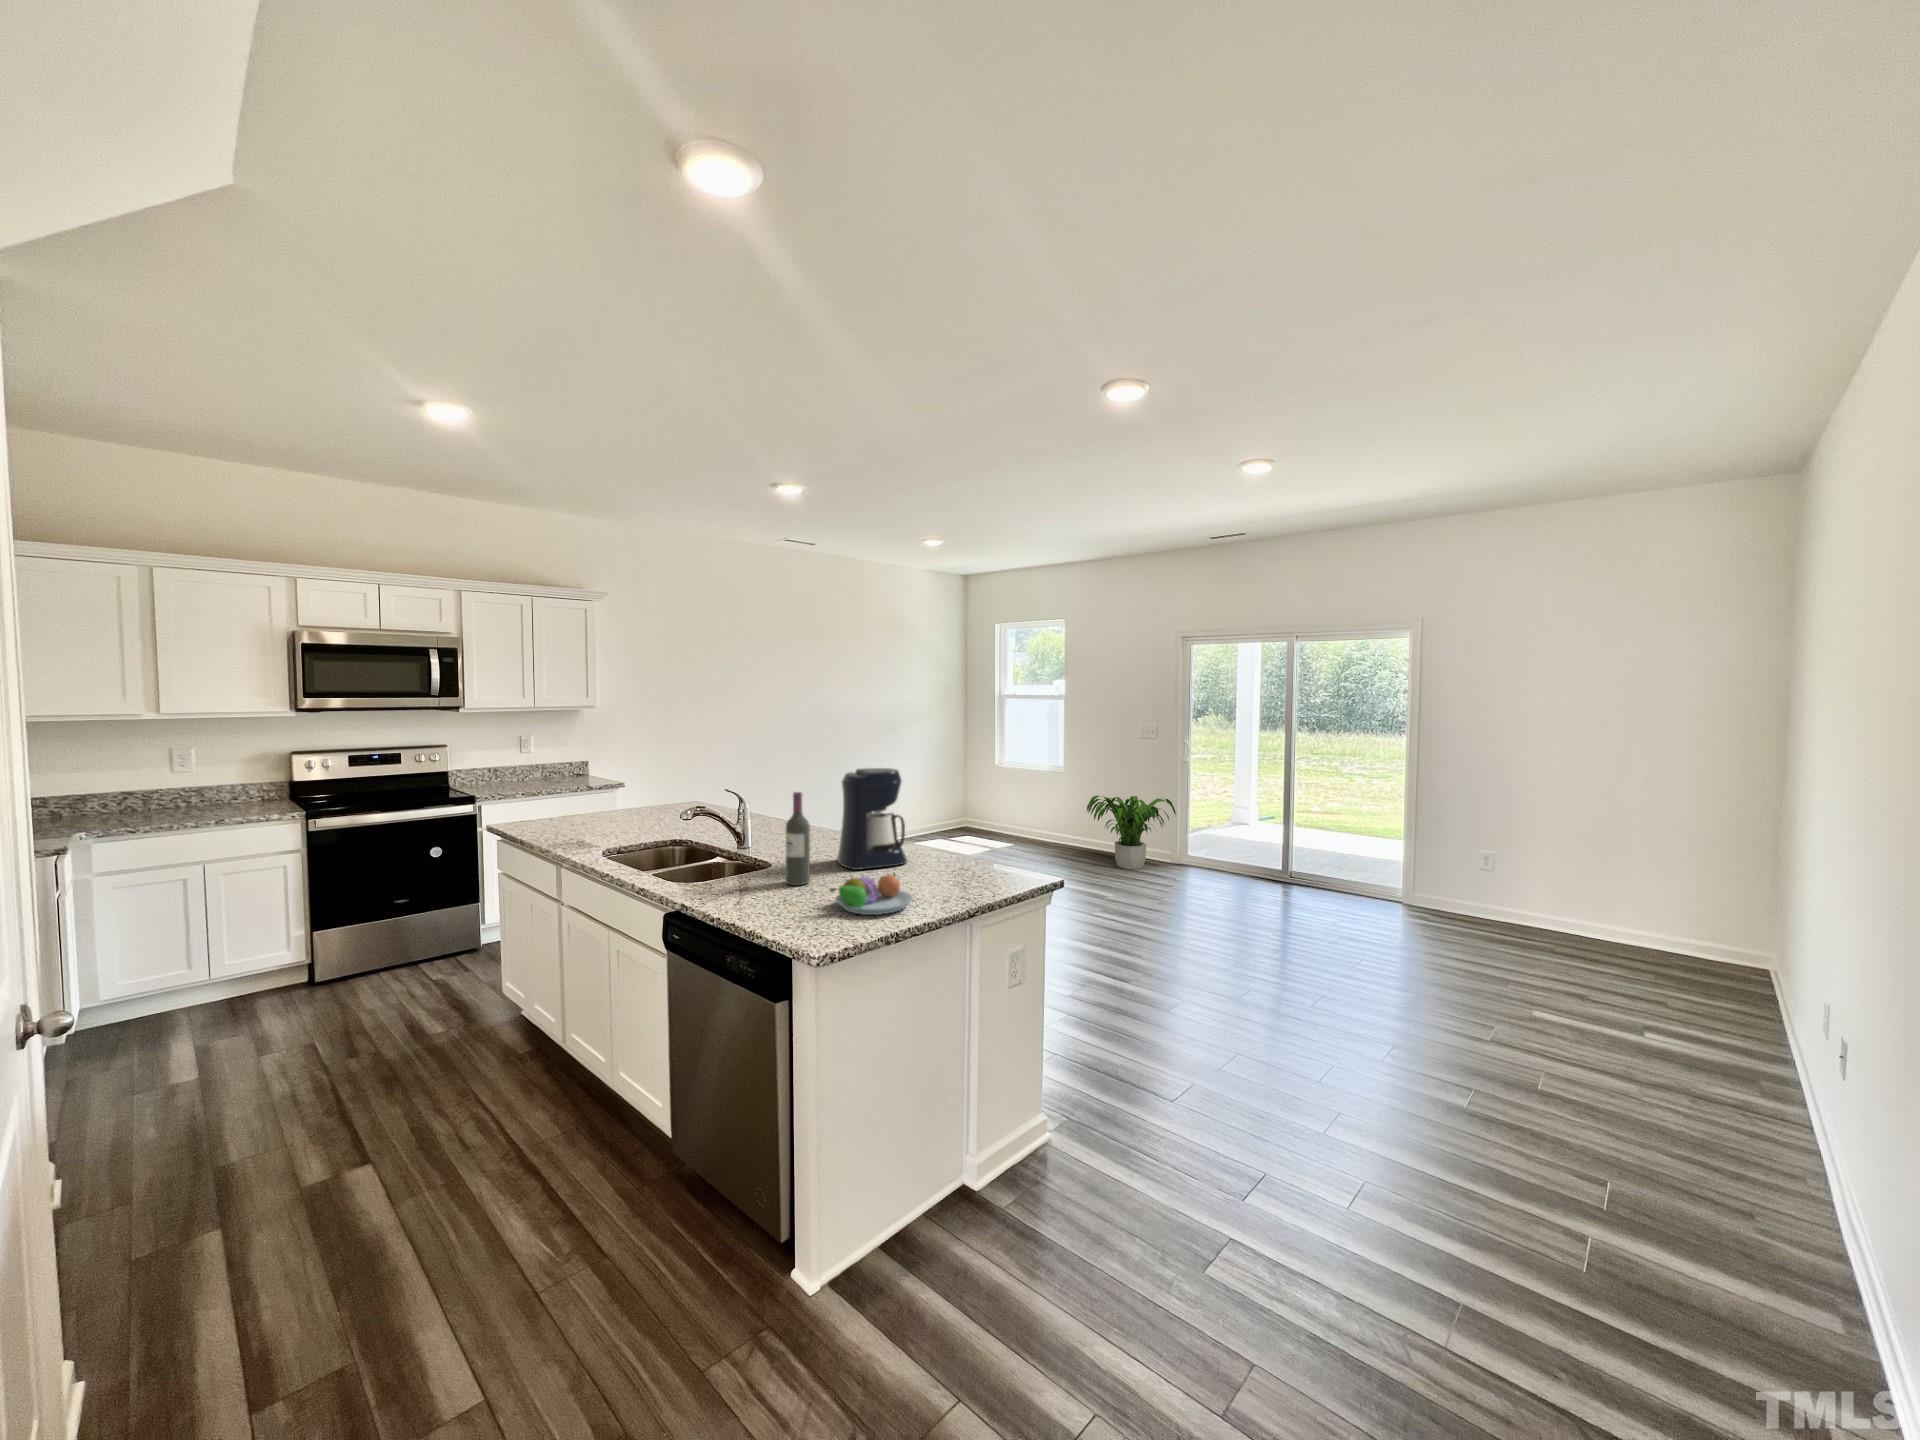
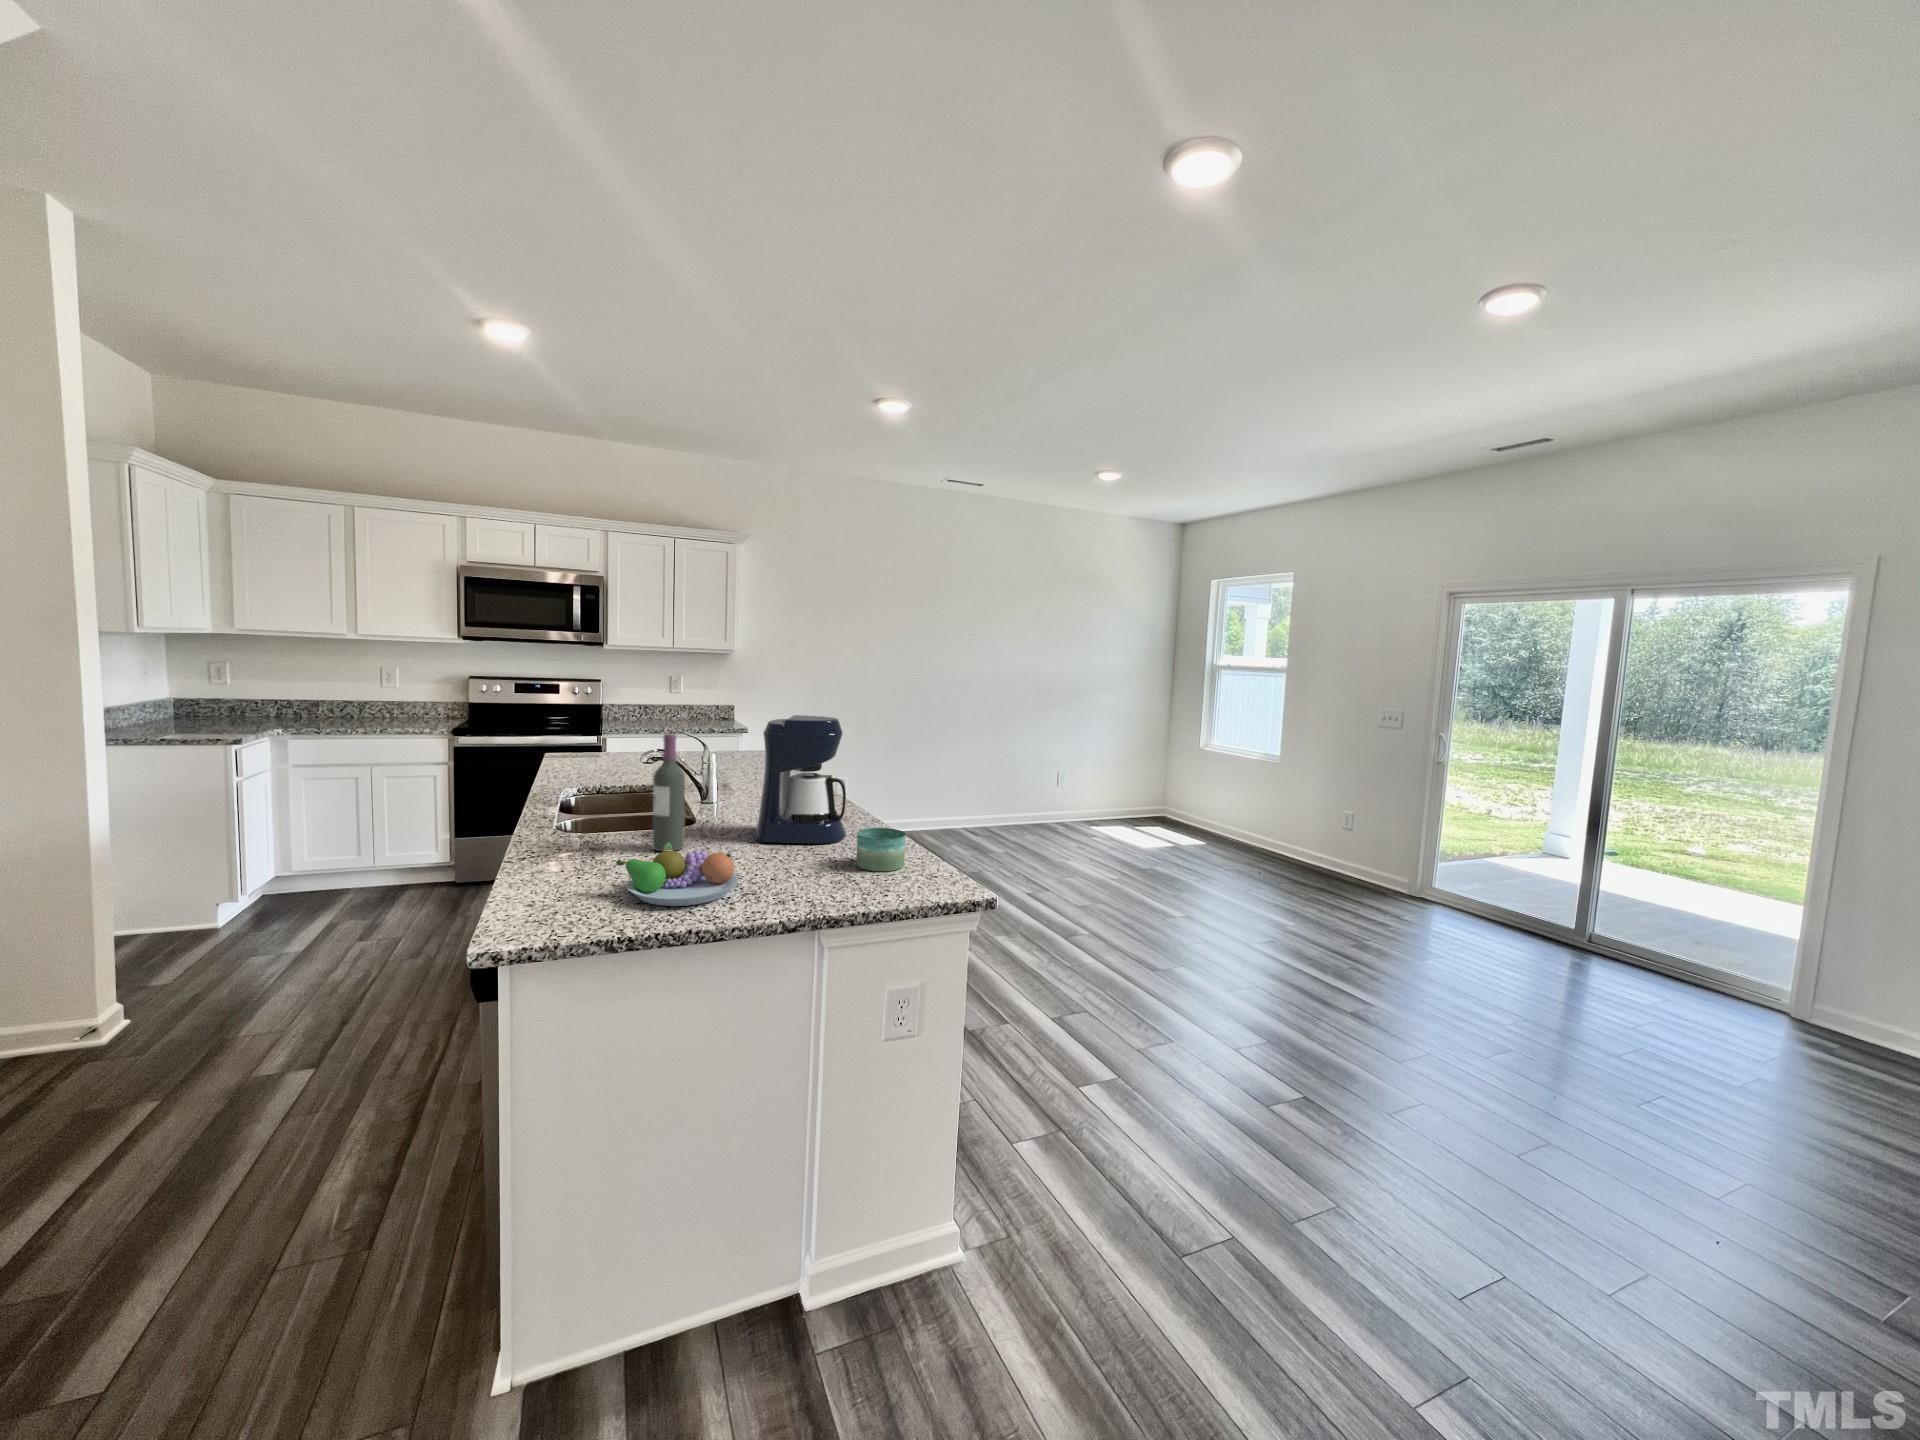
potted plant: present [1087,795,1176,869] -> none [1289,794,1417,893]
candle: none [947,846,981,877] -> present [856,828,905,871]

